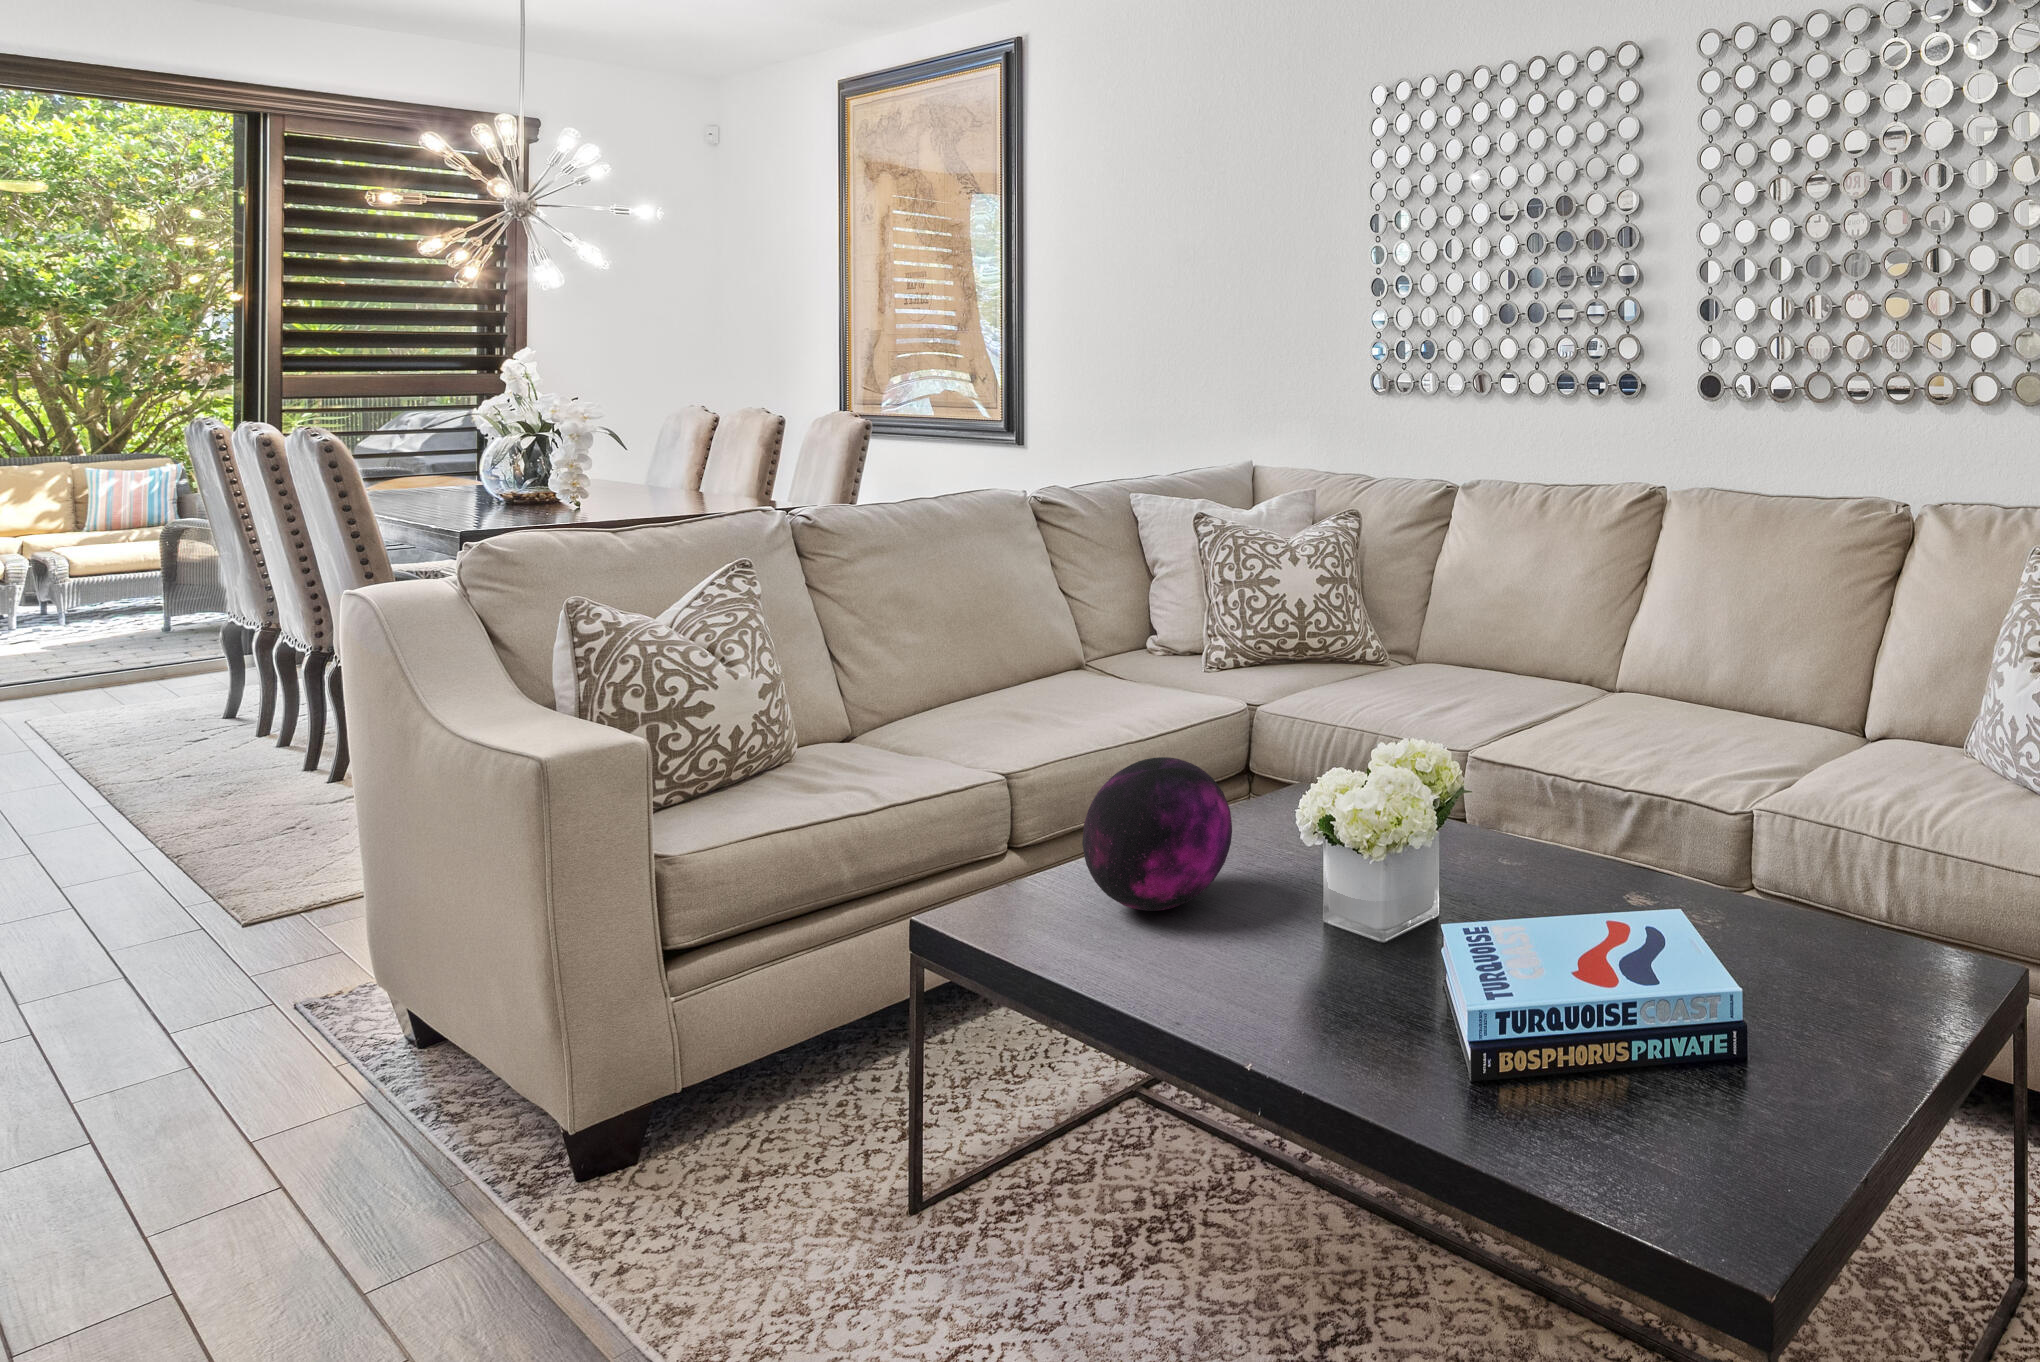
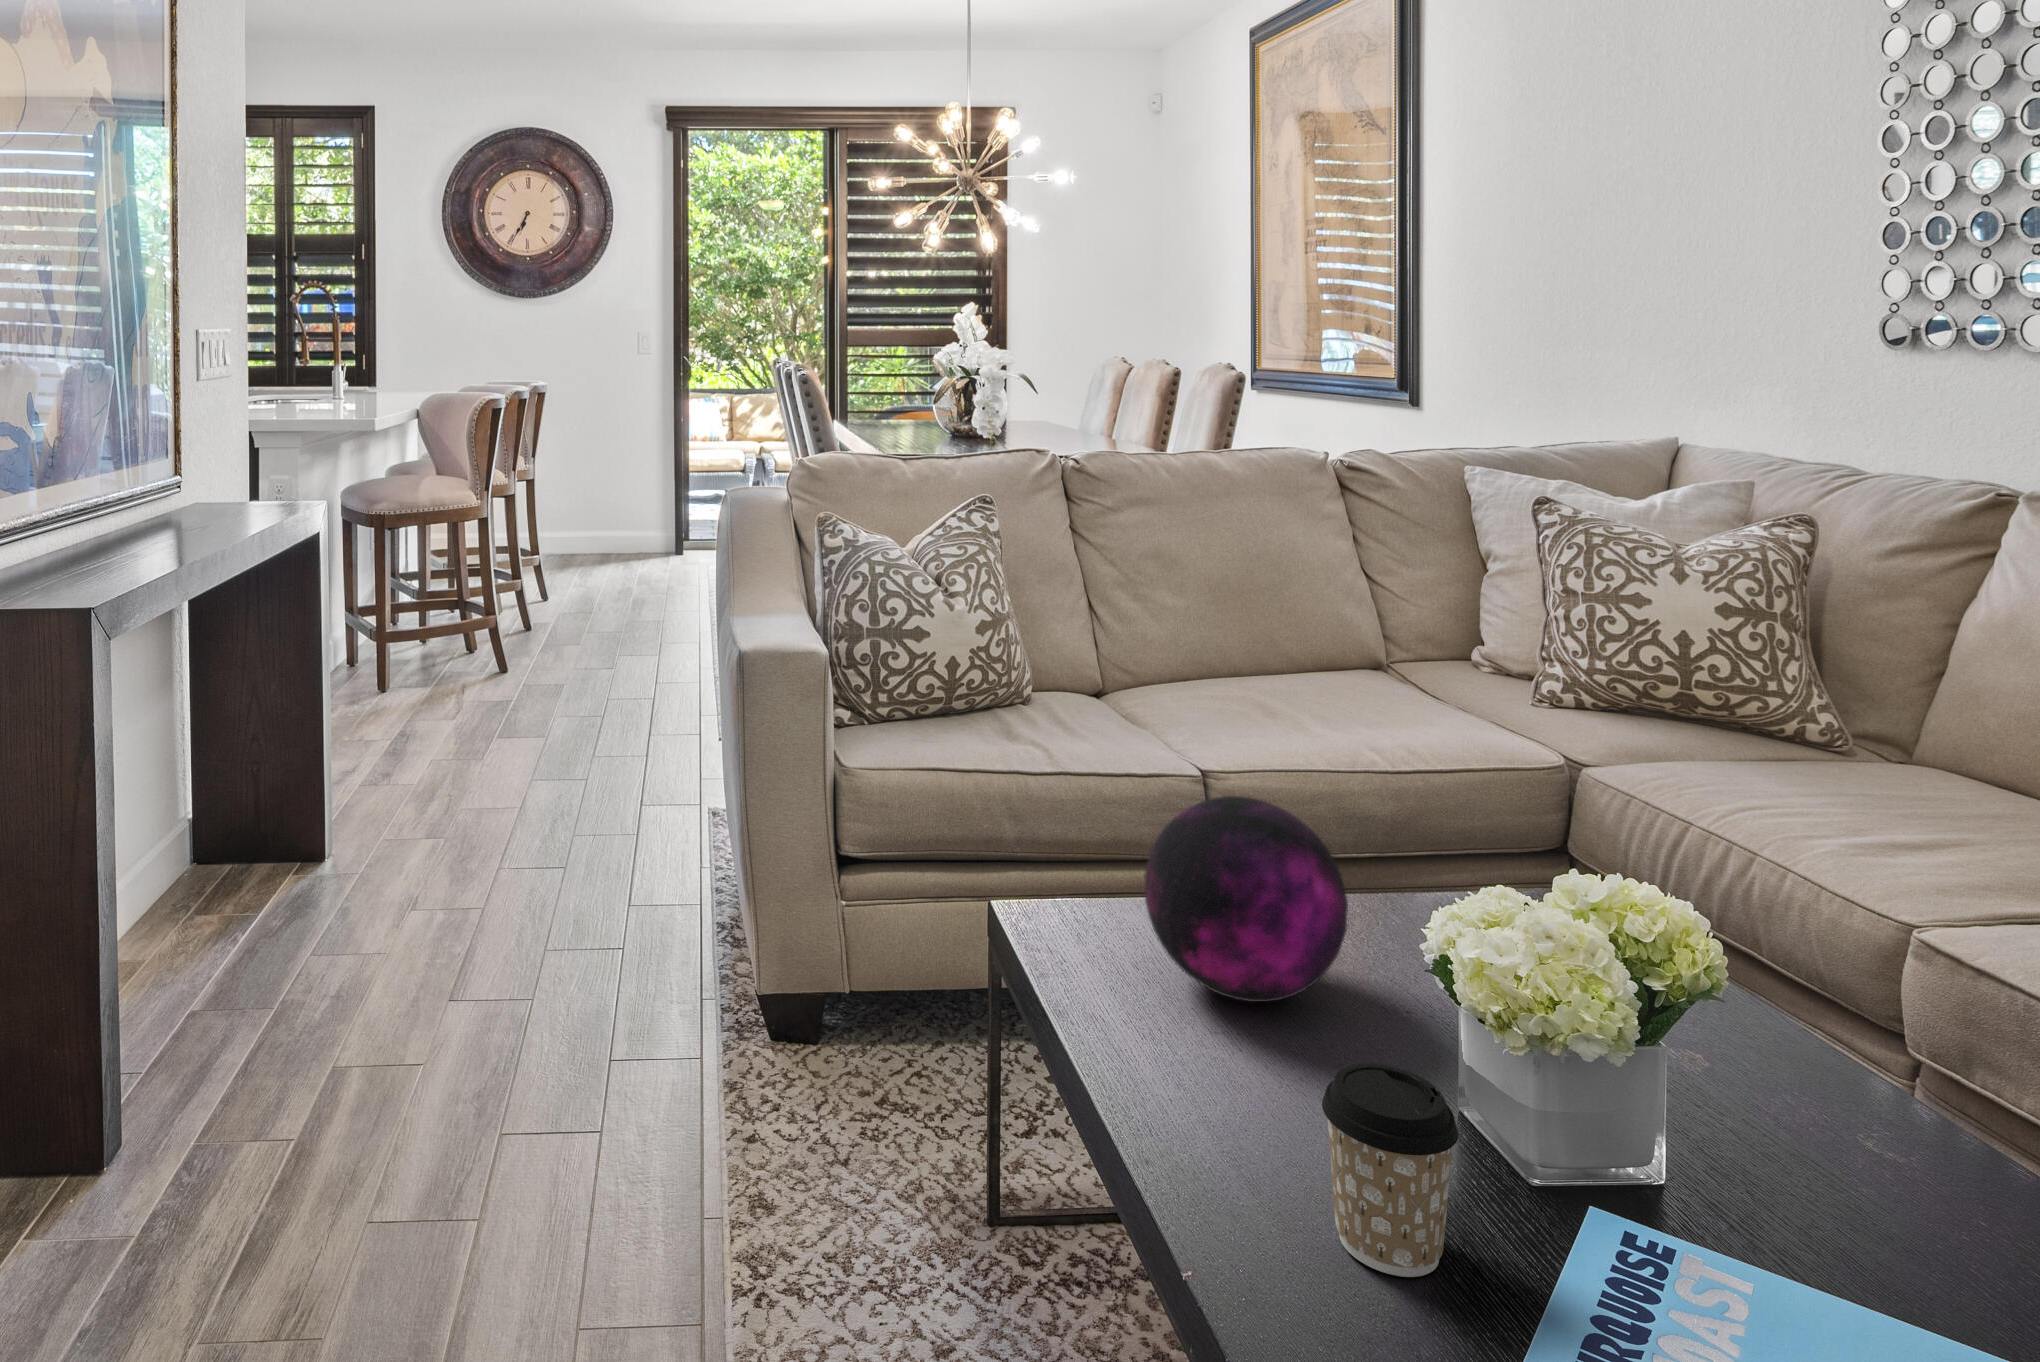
coffee cup: none [1297,886,1377,1013] -> present [1322,1063,1459,1277]

